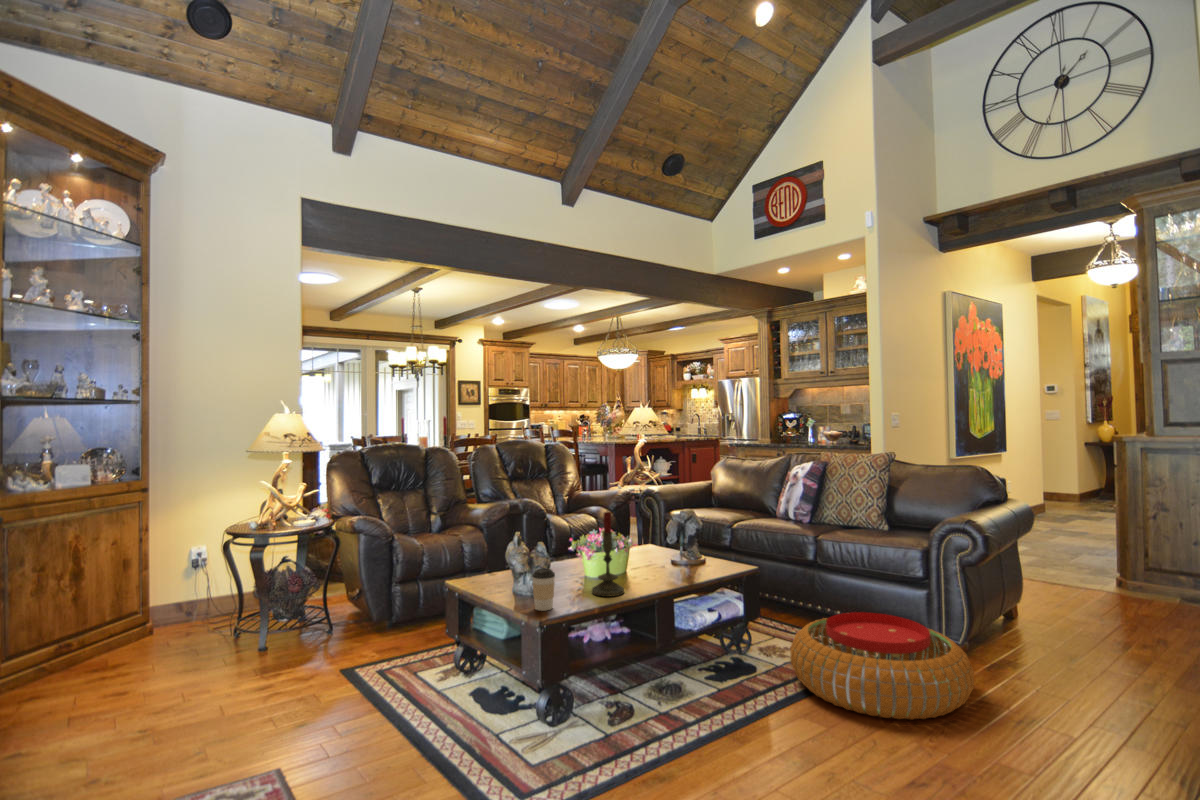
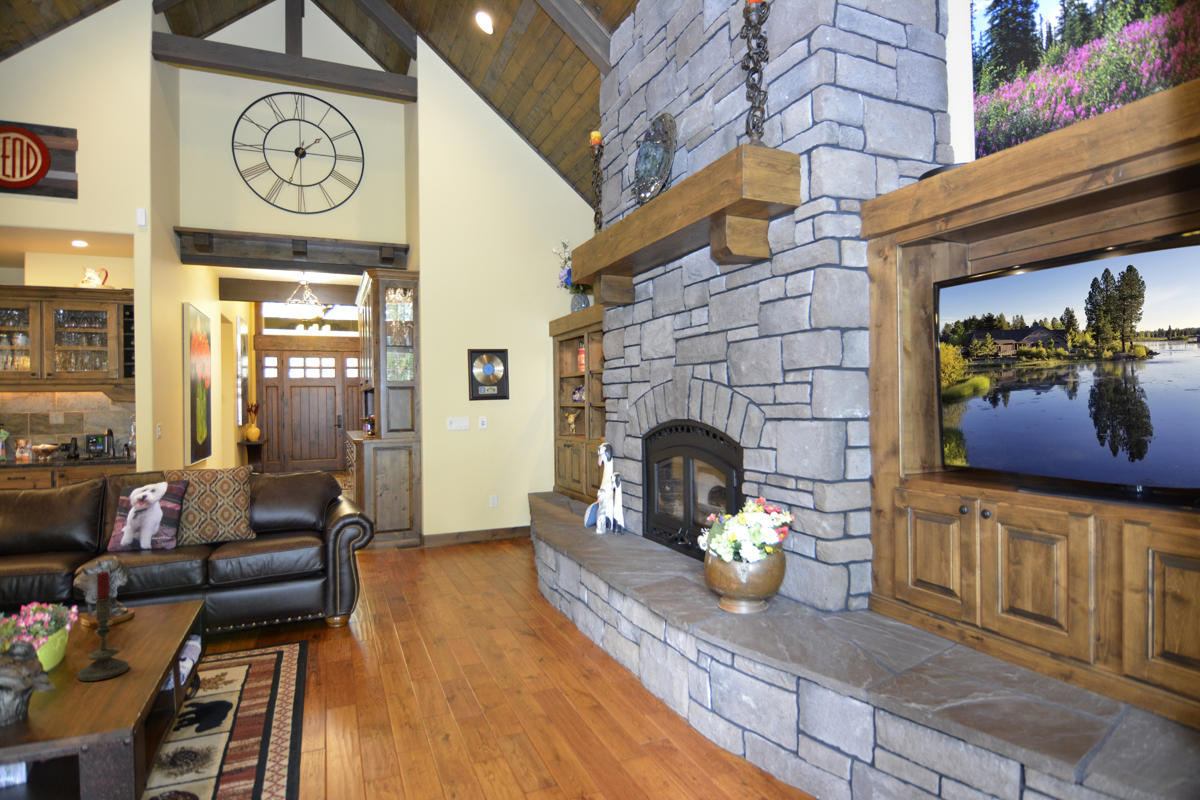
coffee cup: present [532,569,555,611] -> none [48,662,88,722]
pouf: present [790,612,974,720] -> none [257,600,408,688]

